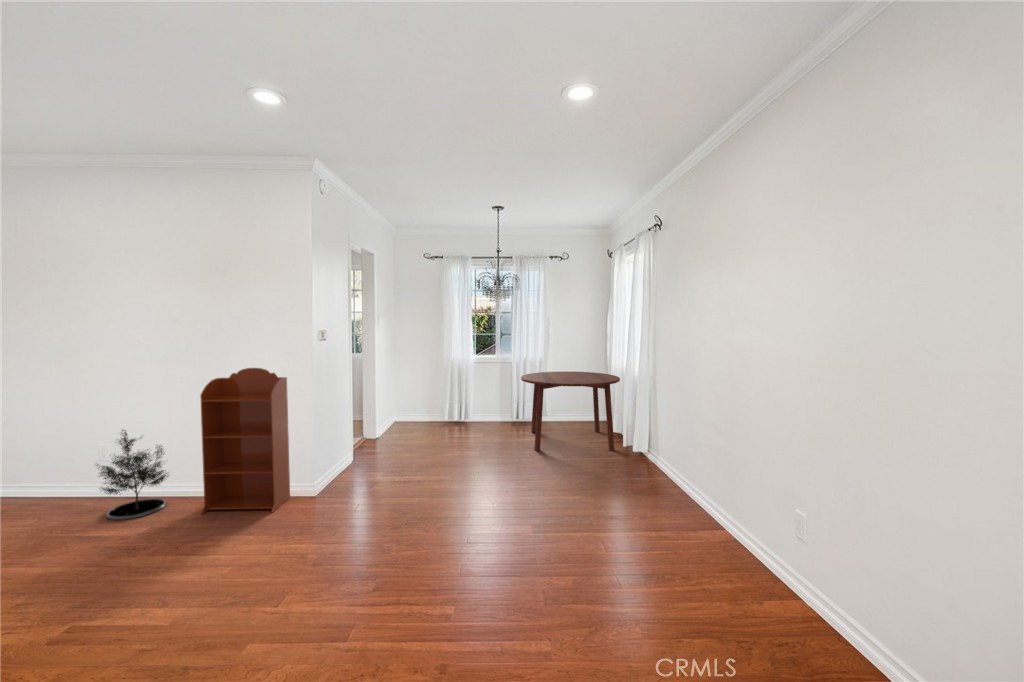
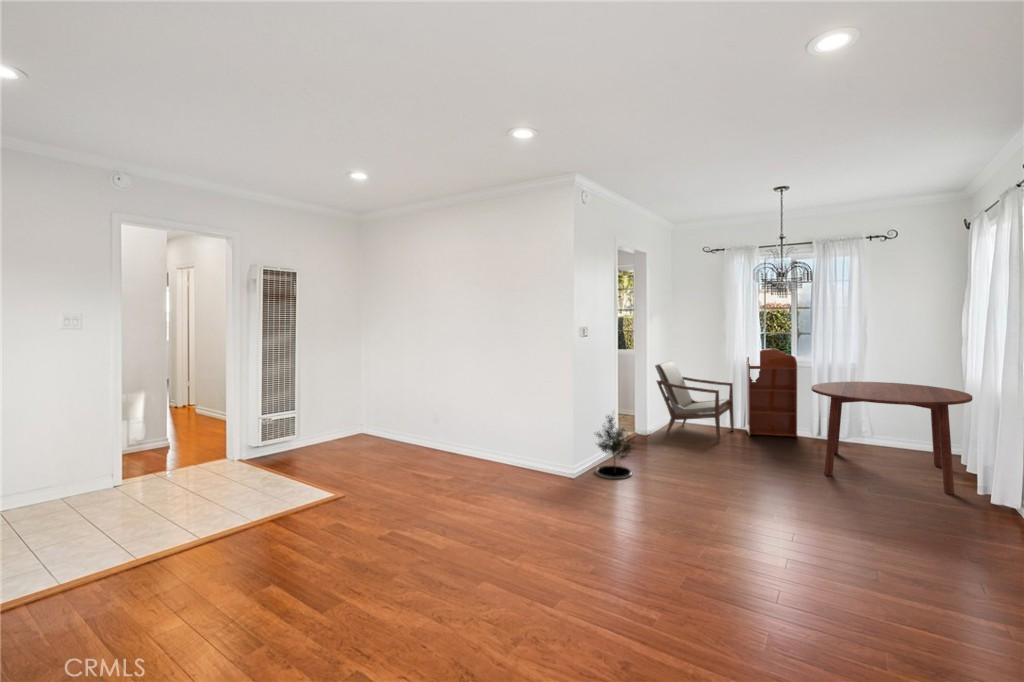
armchair: none [383,361,453,436] -> present [655,361,734,442]
bookcase: present [200,368,290,514] -> present [746,349,798,438]
potted tree: present [97,430,166,520] -> present [596,416,634,479]

